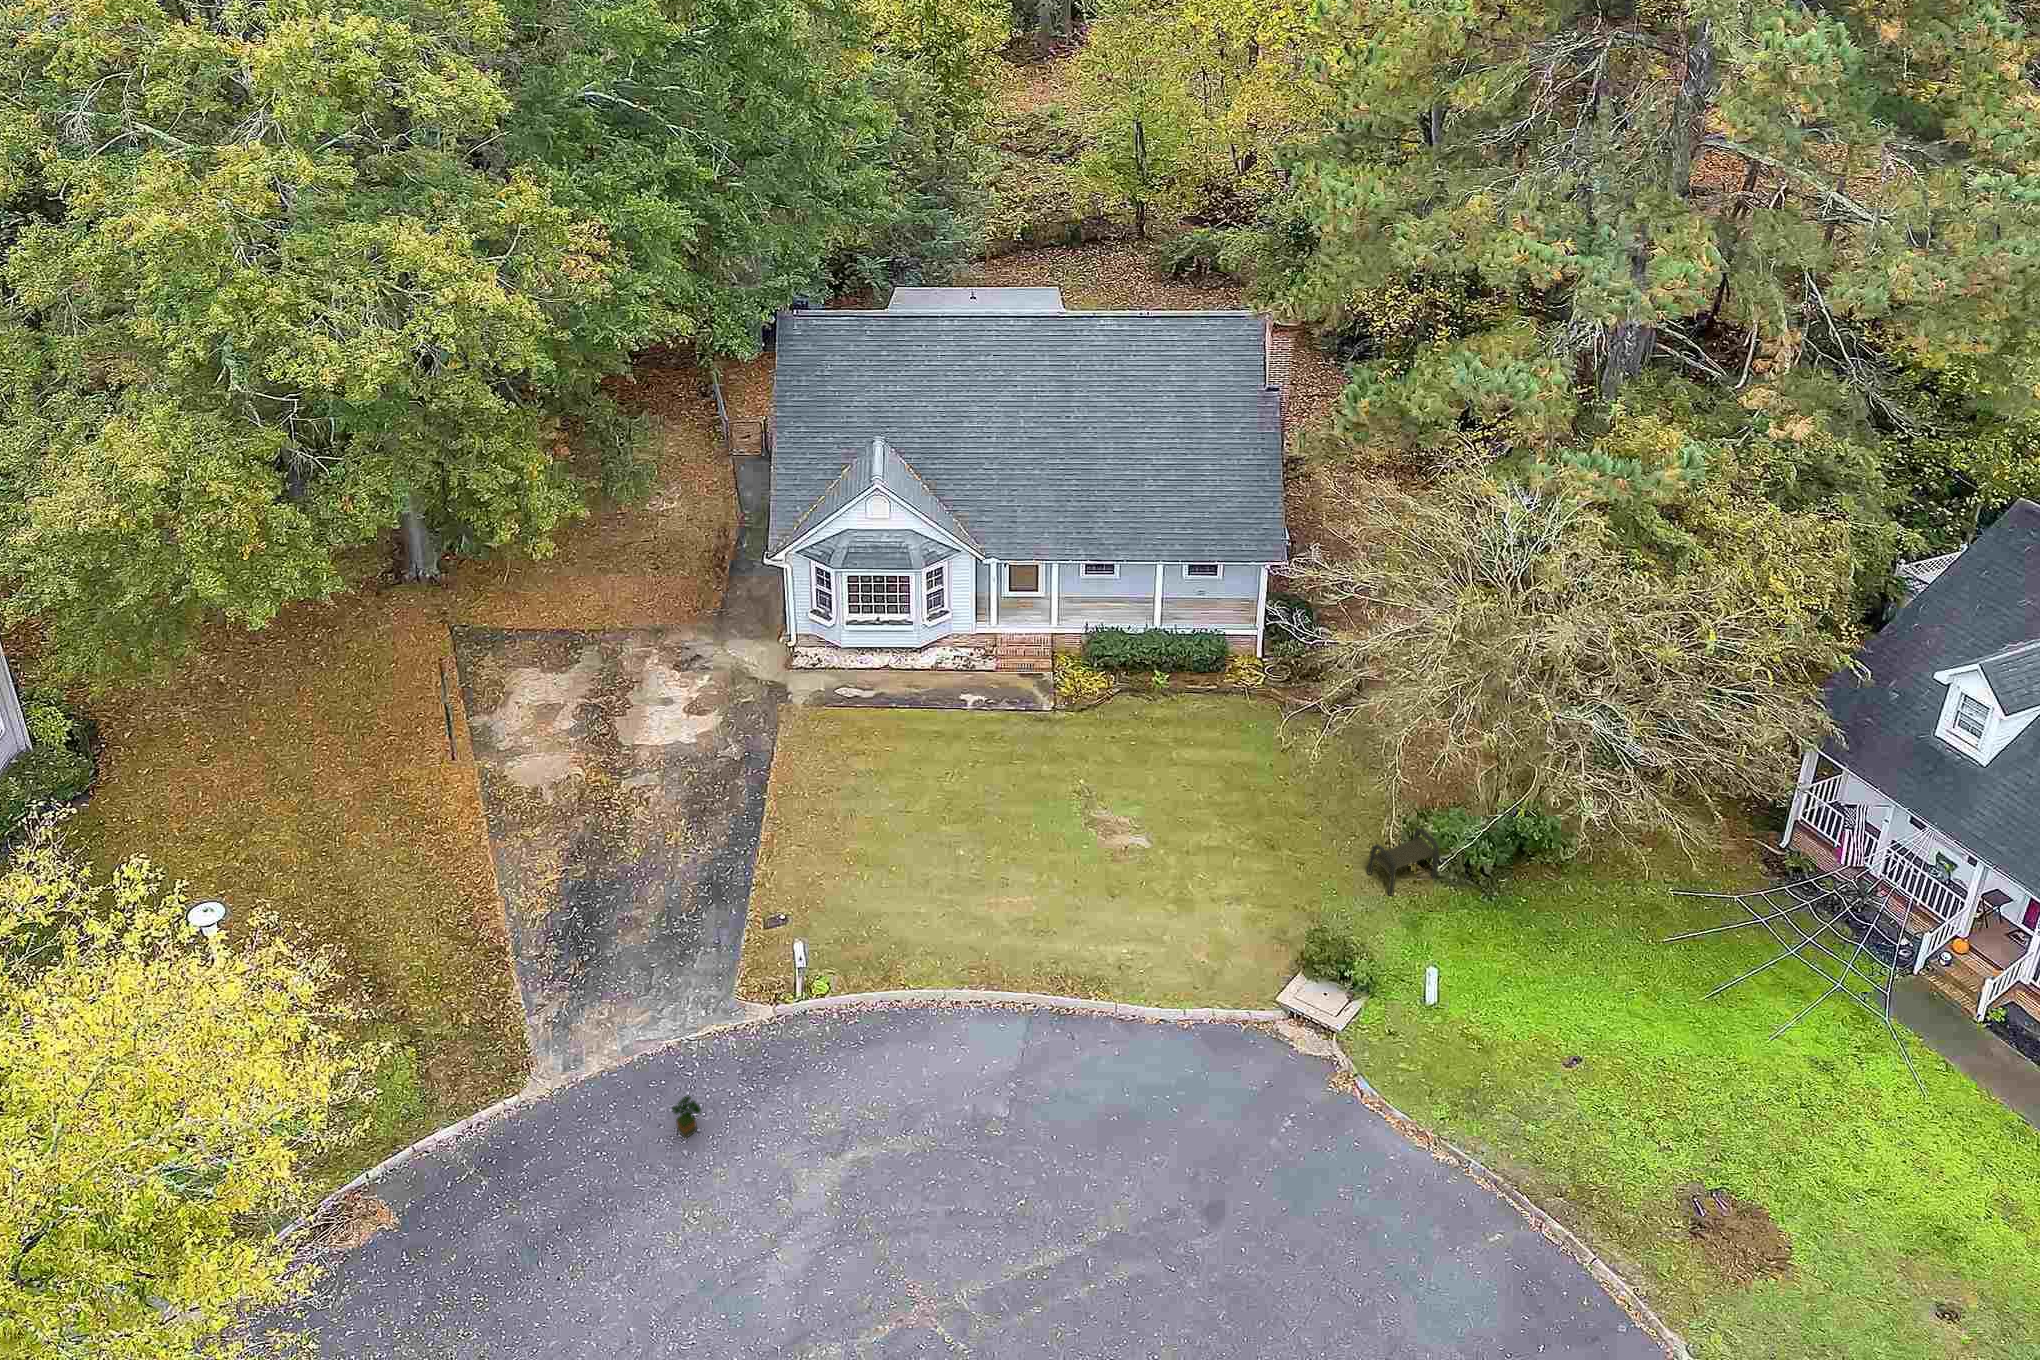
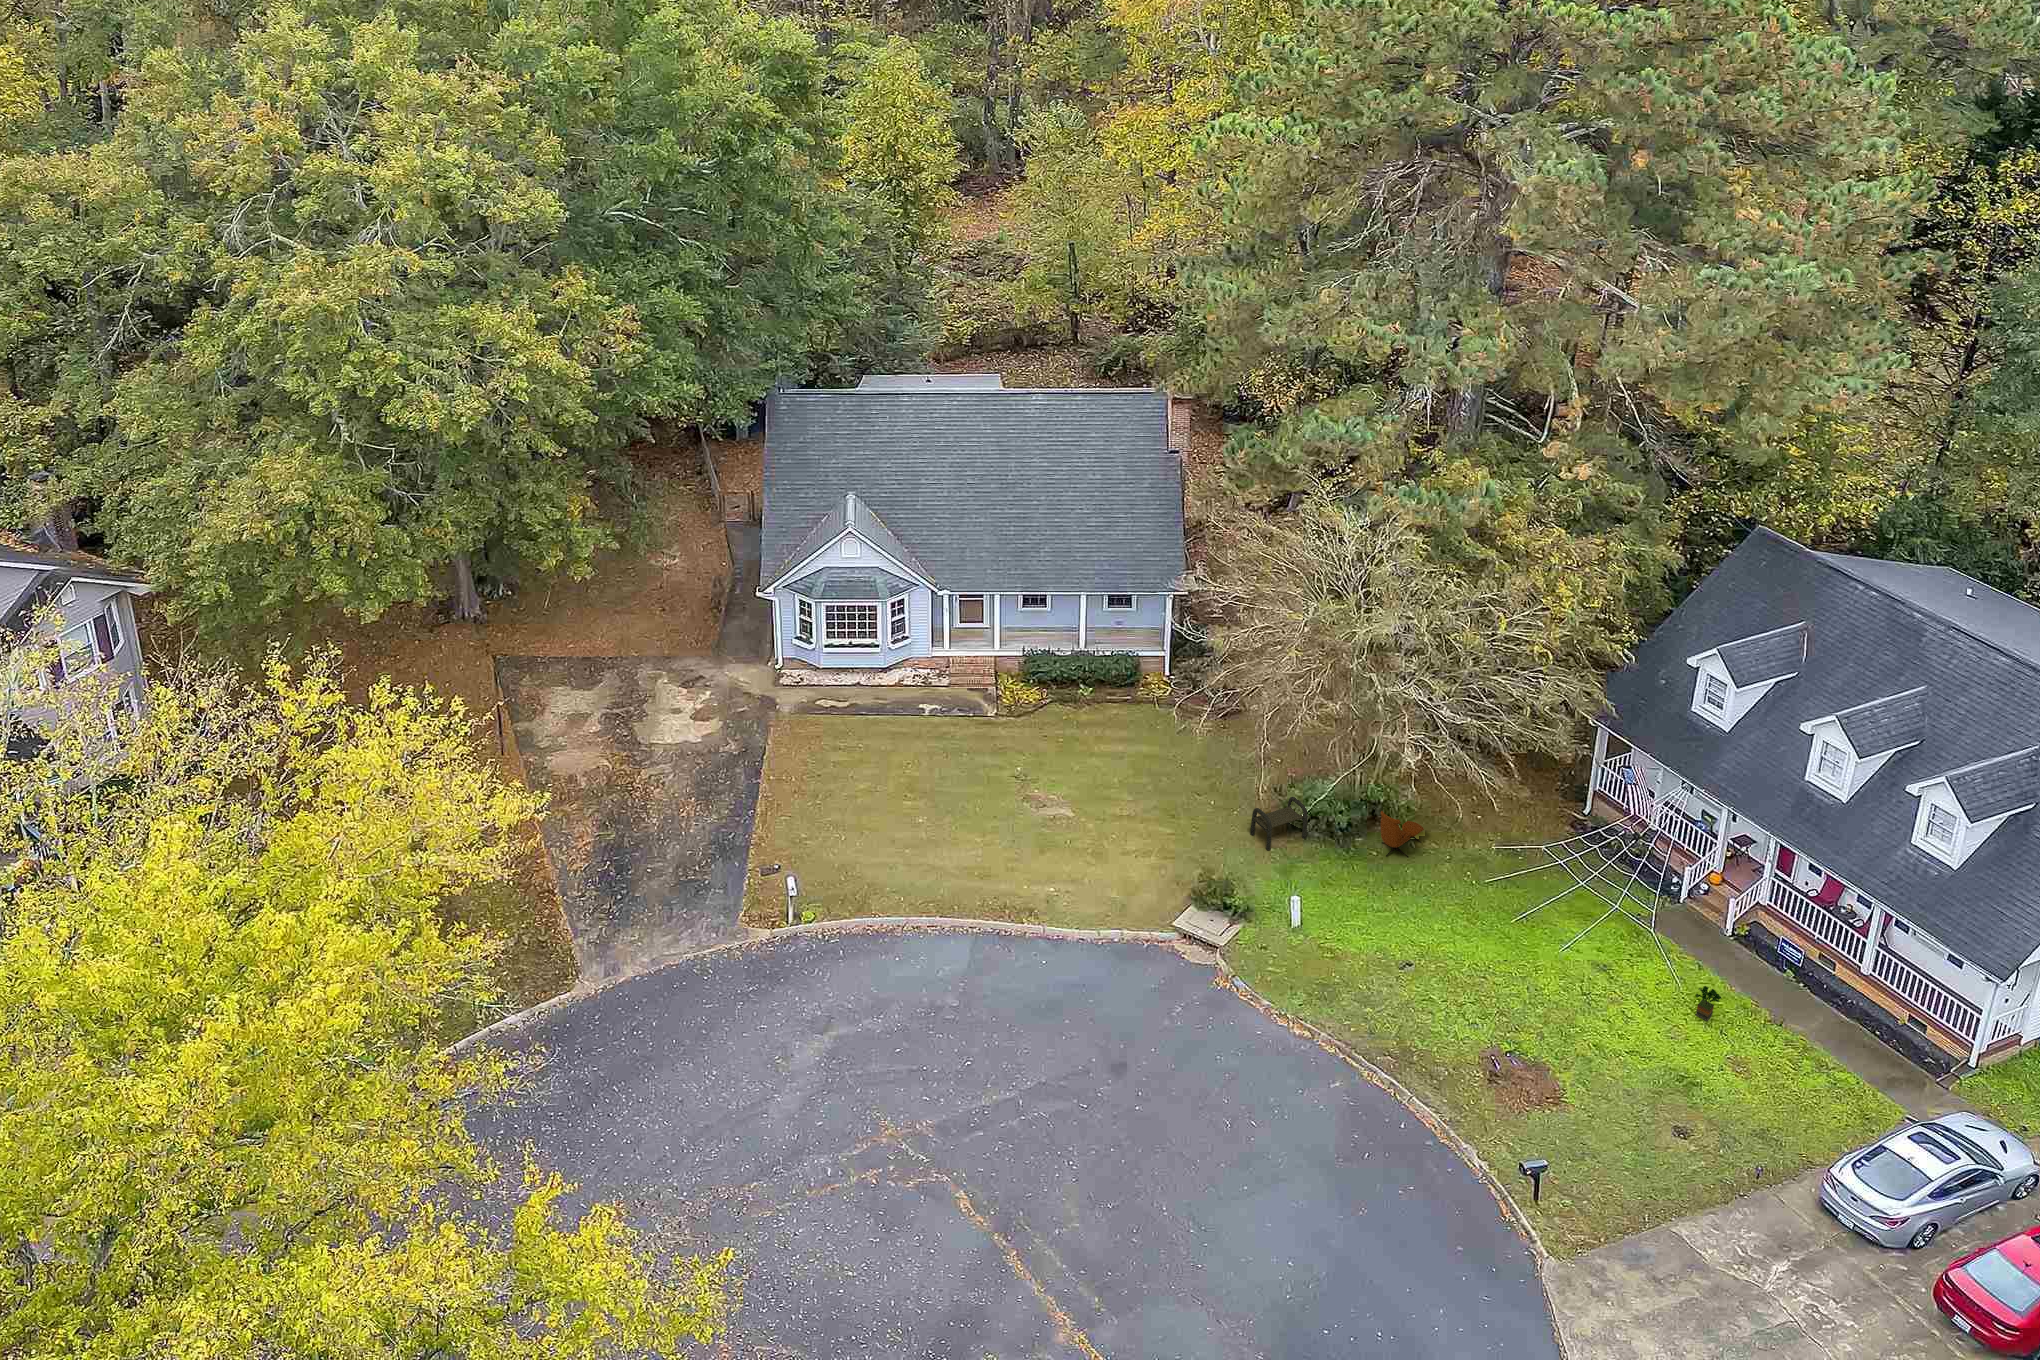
lounge chair: none [1530,853,1583,907] -> present [1381,811,1424,857]
potted tree: present [672,1096,702,1139] -> present [1696,986,1721,1021]

